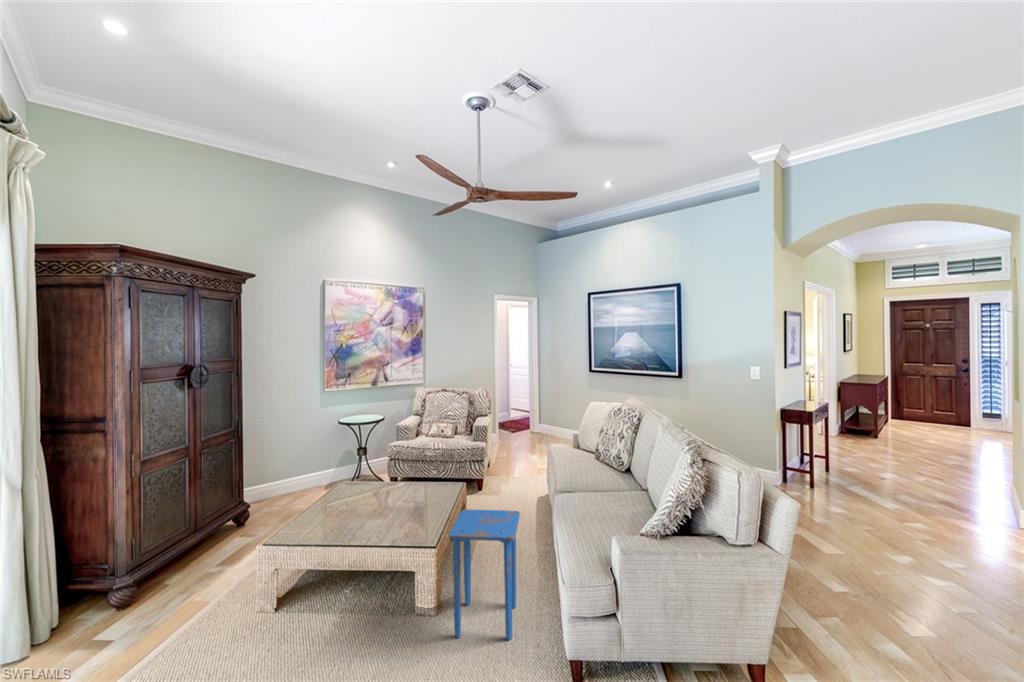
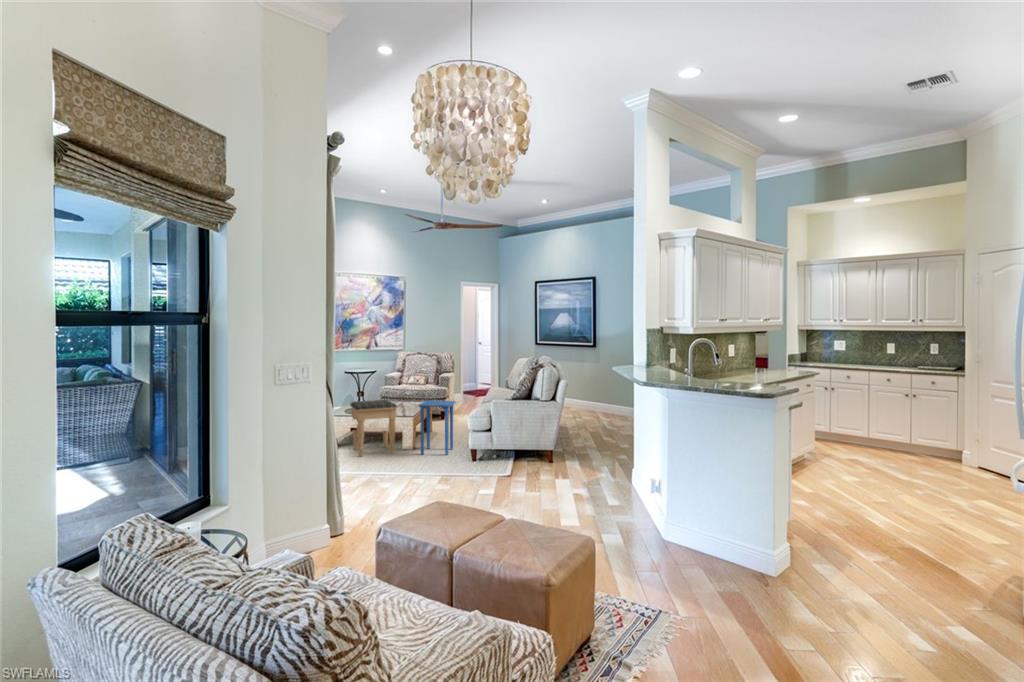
footstool: none [314,505,406,652] -> present [350,400,398,456]

